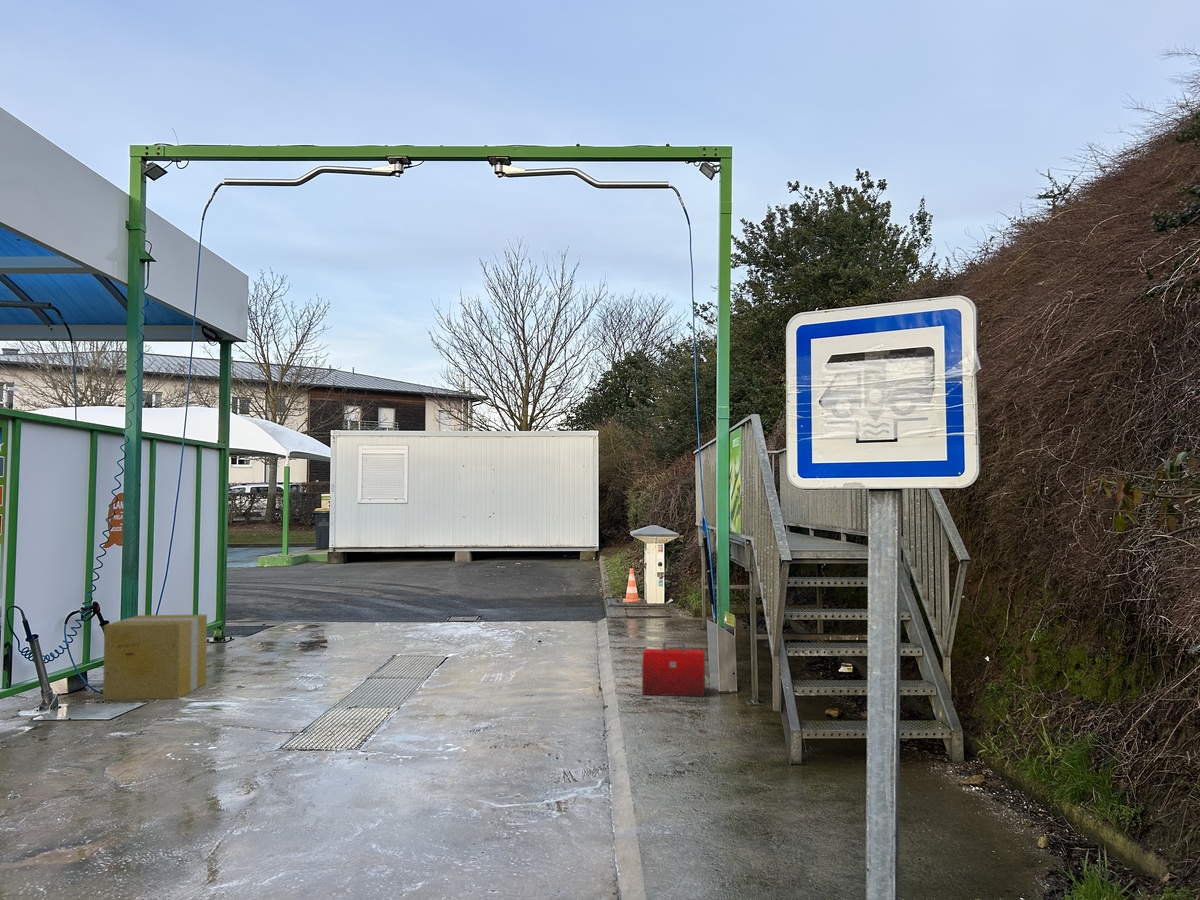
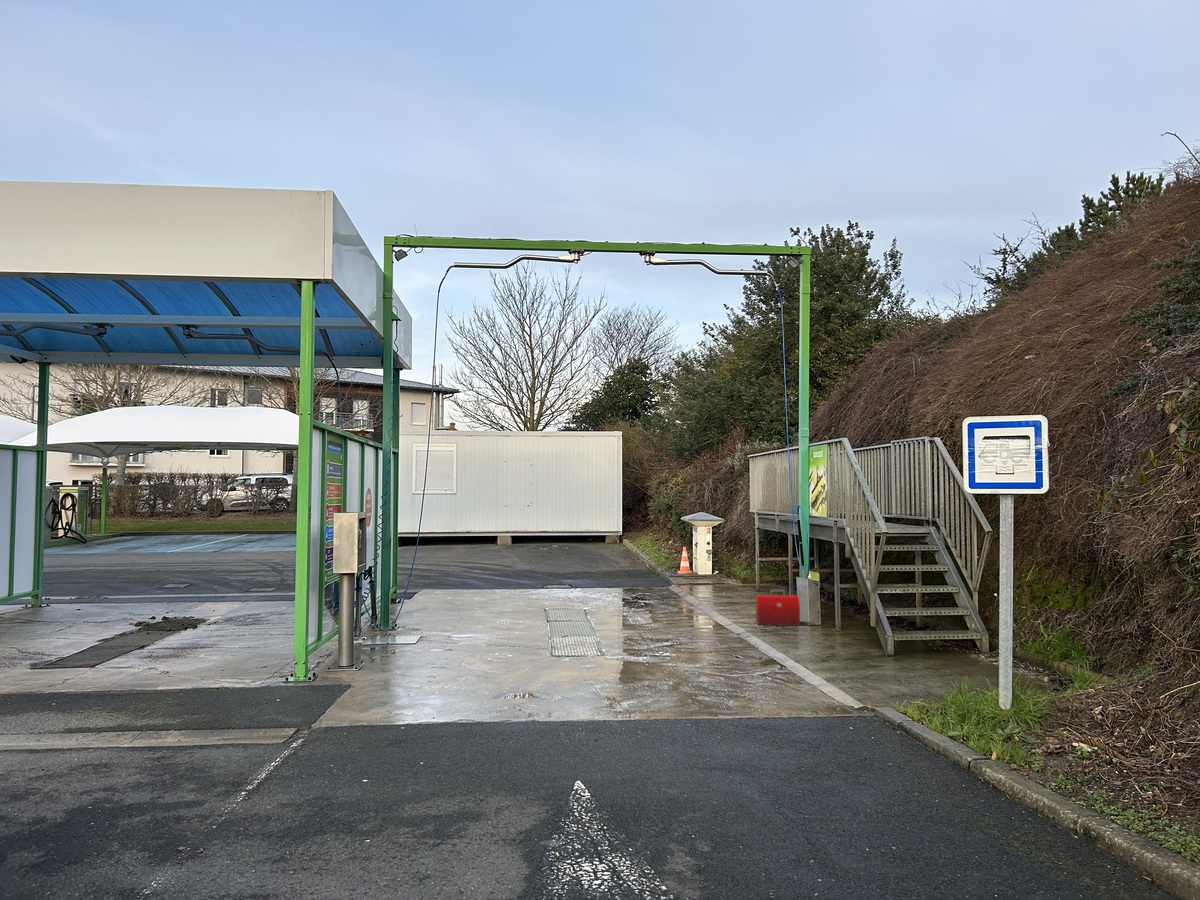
cardboard box: present [103,615,207,700] -> none [394,572,449,629]

